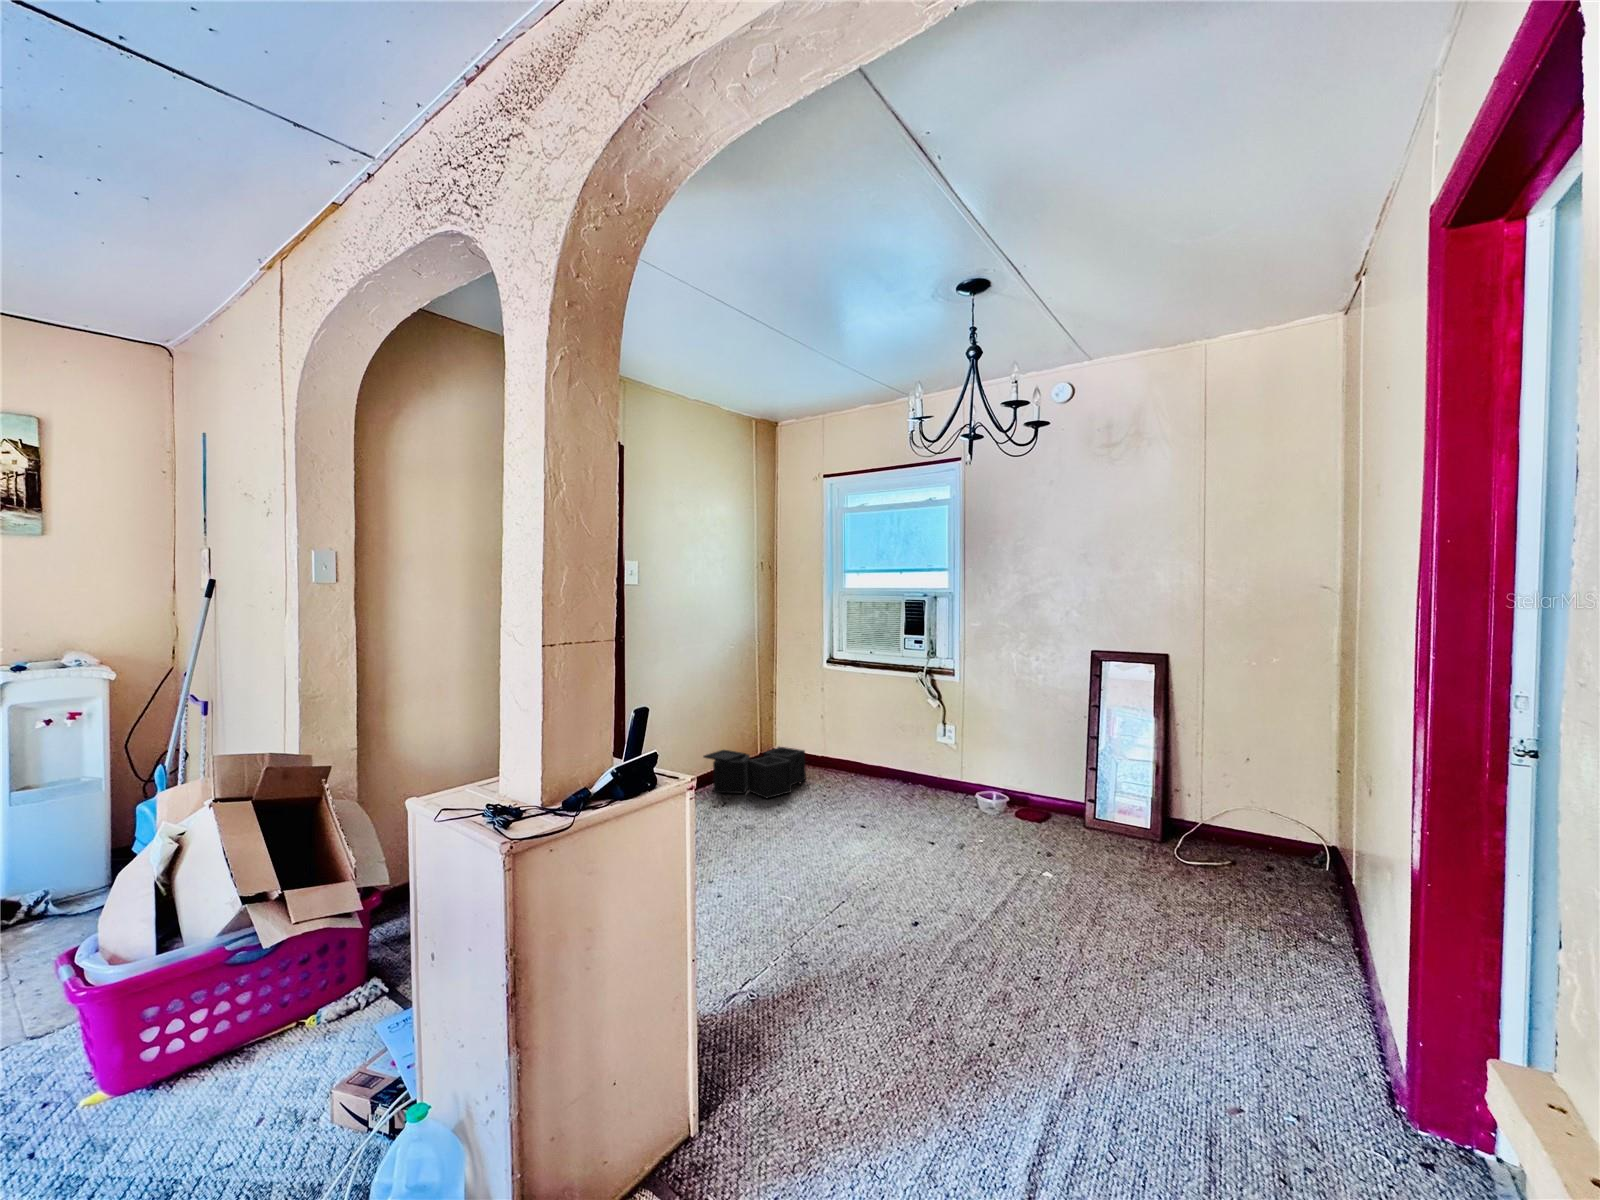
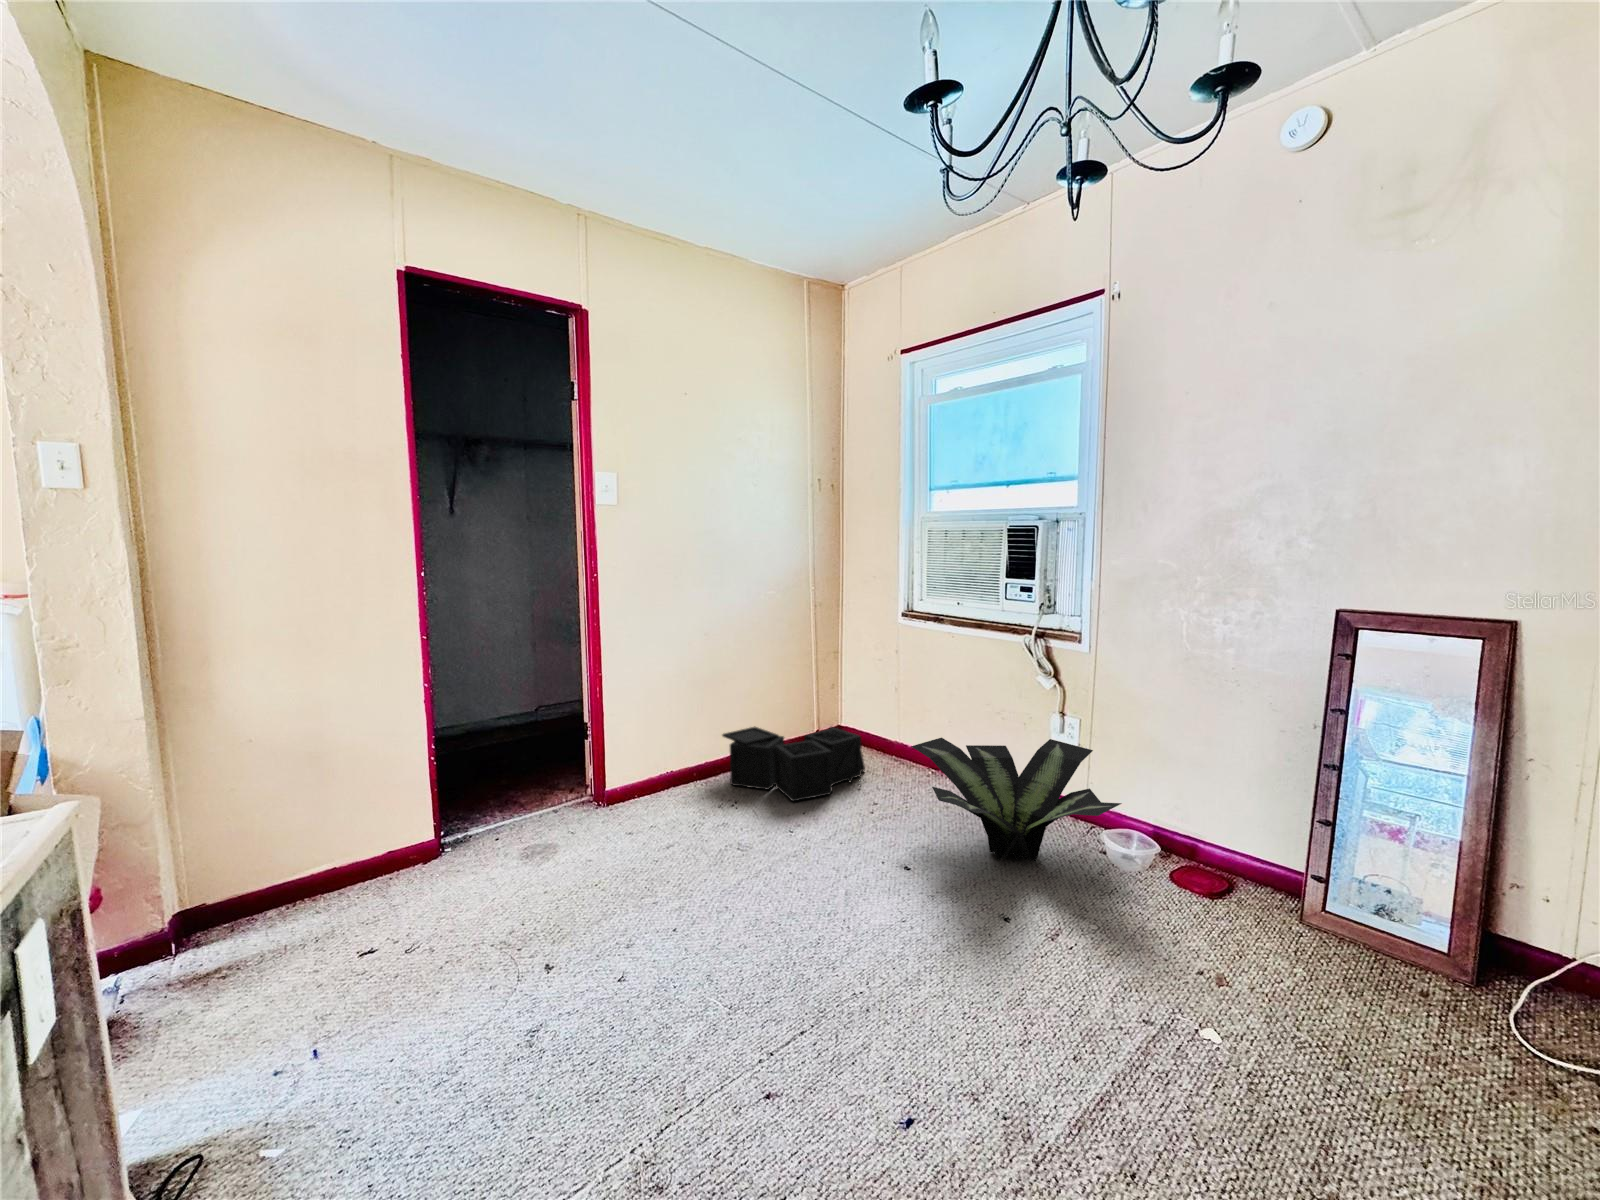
potted plant: none [853,740,989,817] -> present [911,738,1122,862]

